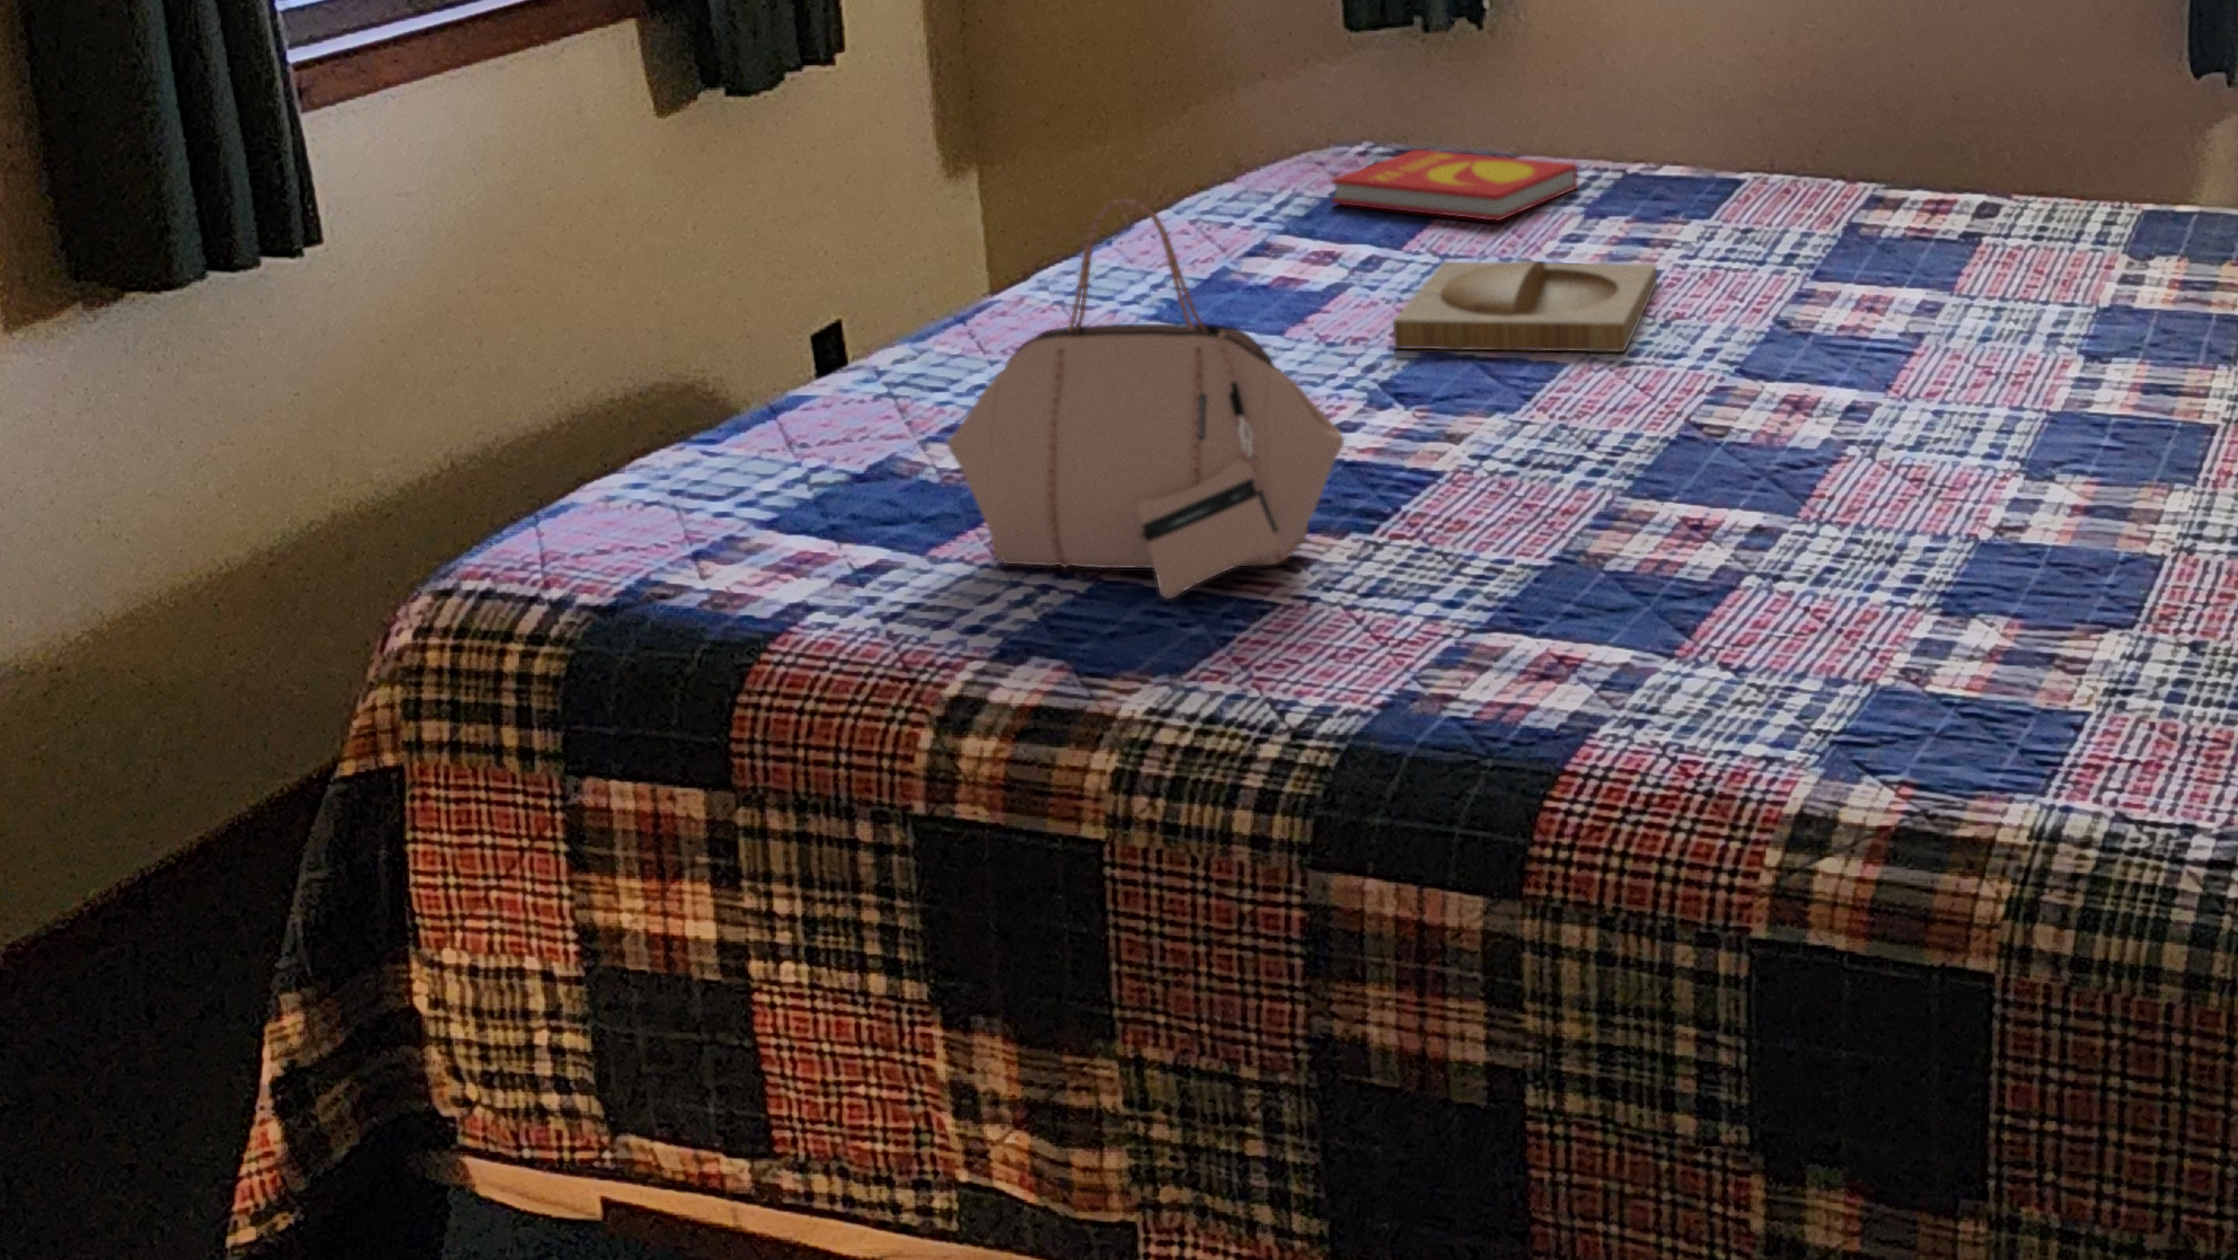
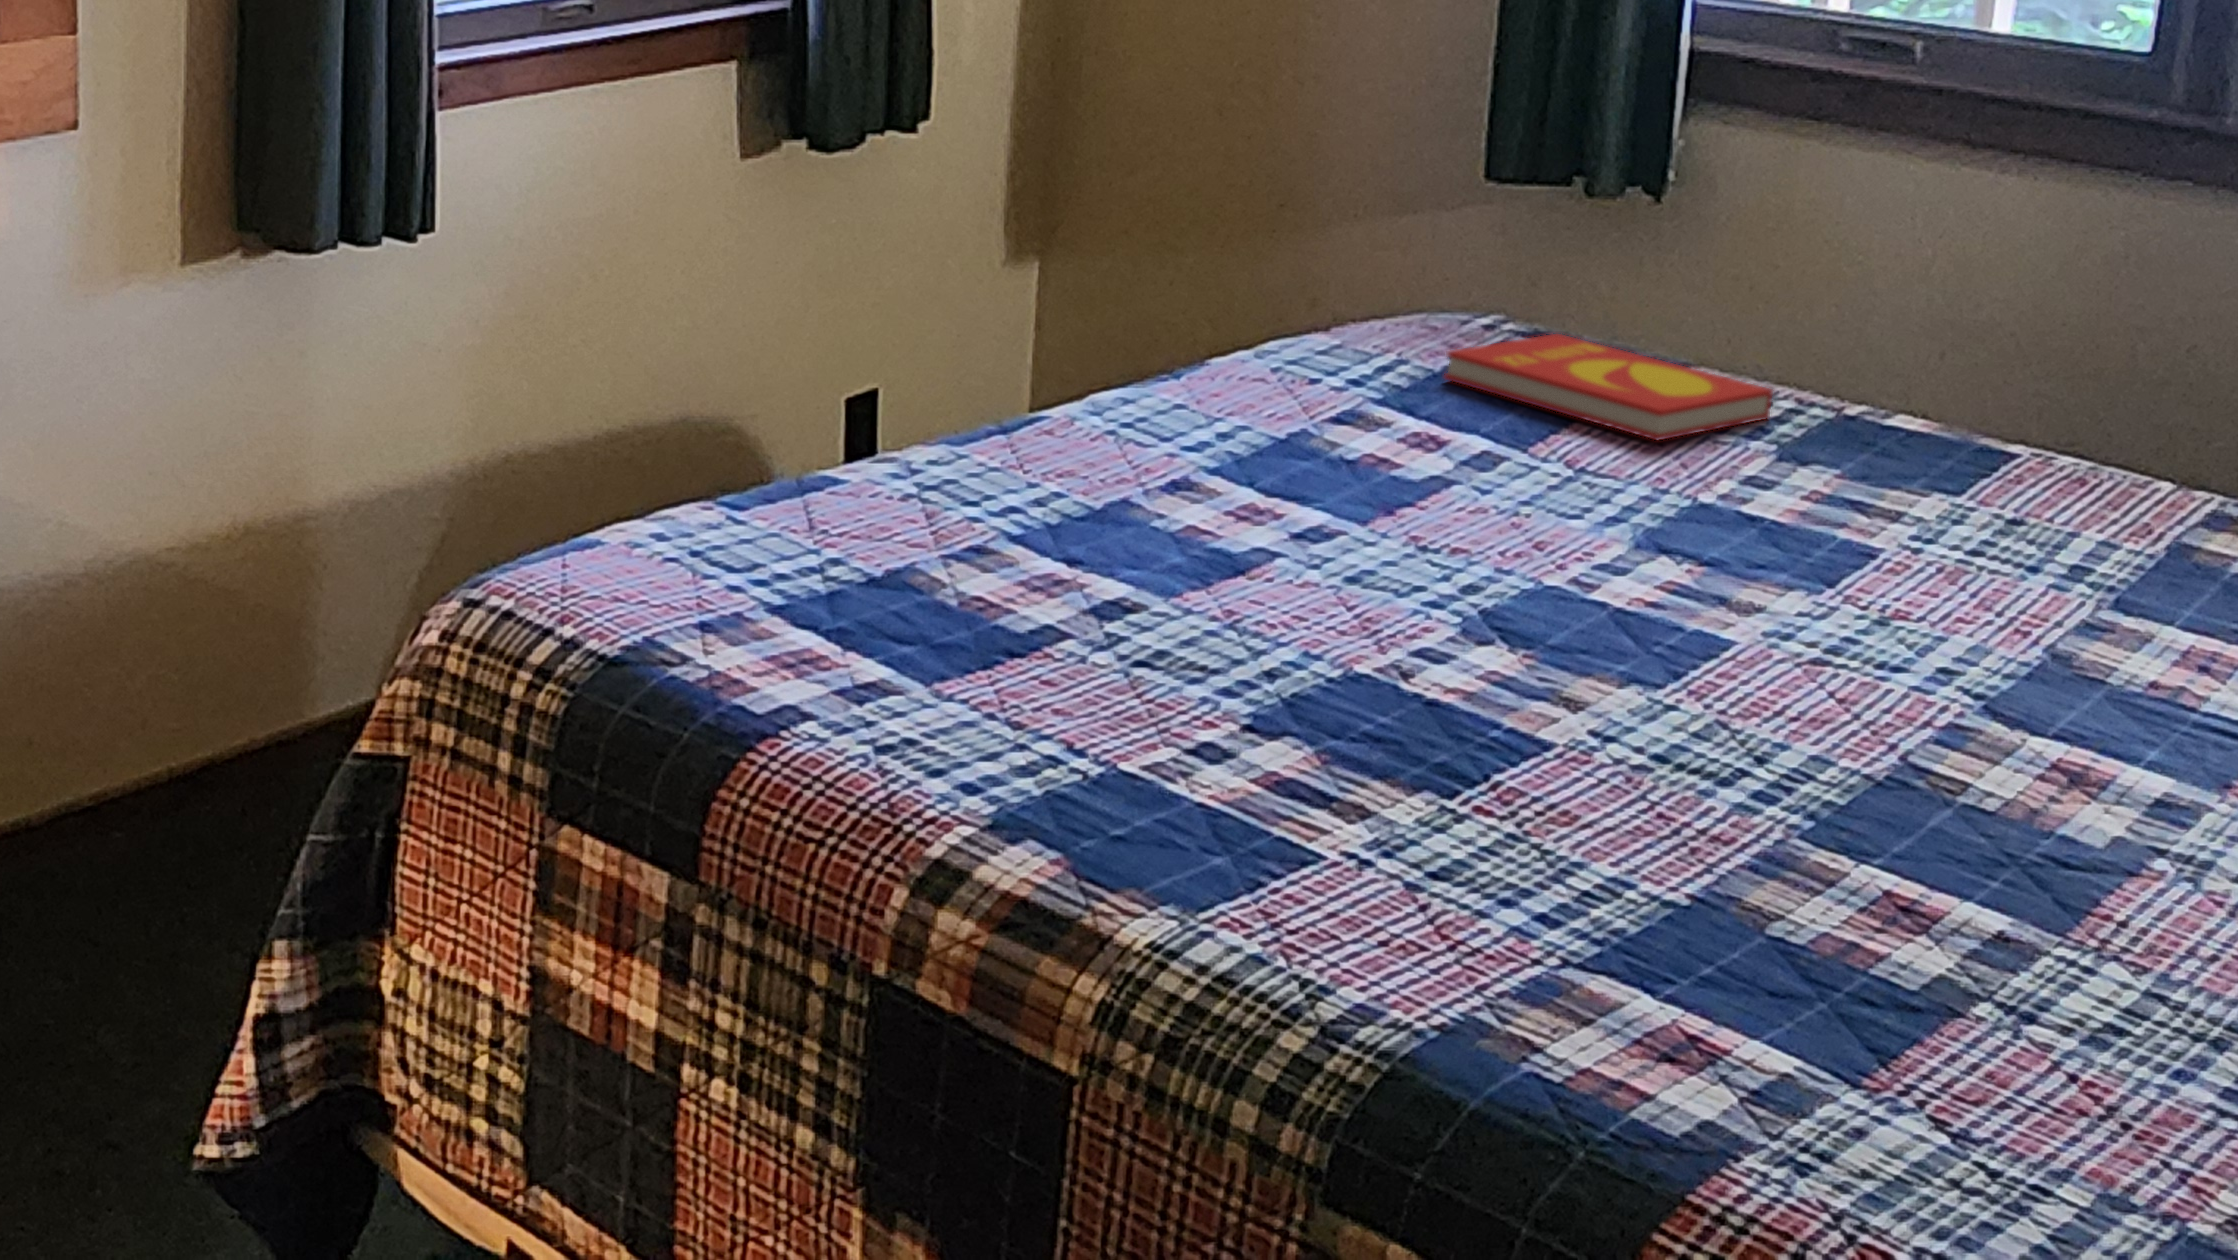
handbag: present [948,198,1344,598] -> none [973,352,1436,814]
tray: present [1393,261,1657,352] -> none [1503,479,1877,646]

